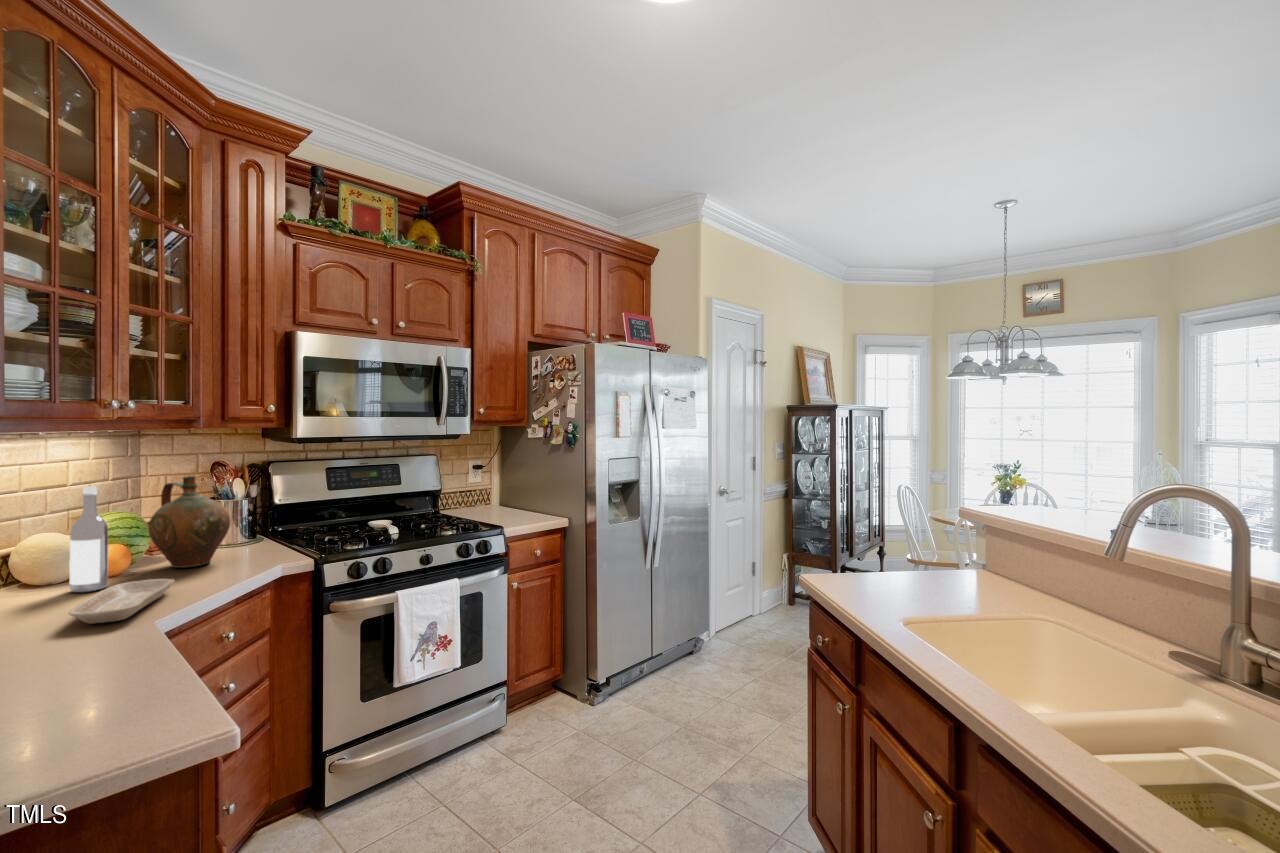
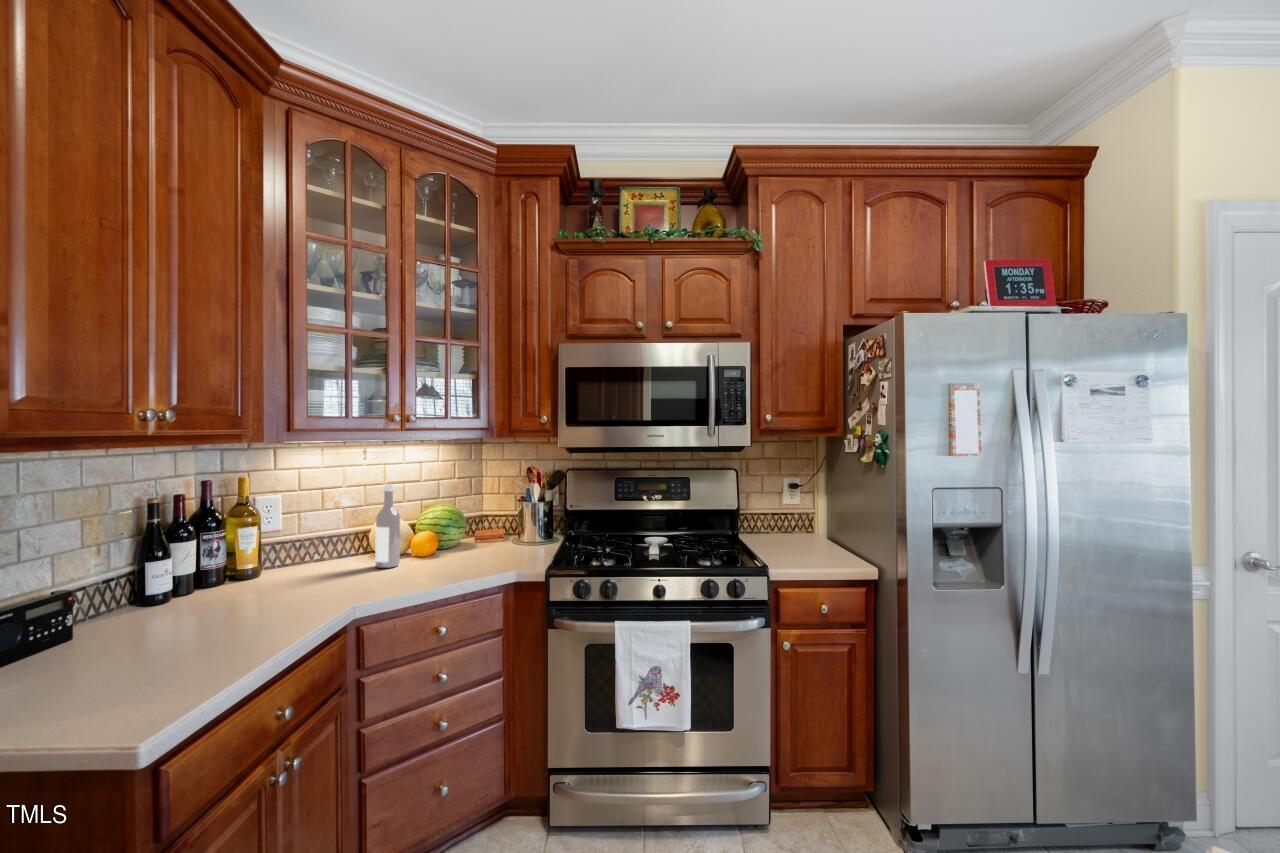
ceramic jug: present [148,476,230,568] -> none [440,480,495,559]
tray: present [69,579,174,624] -> none [304,566,411,601]

